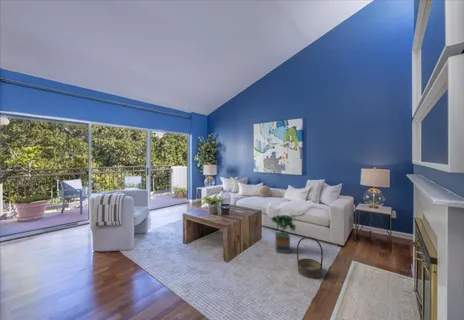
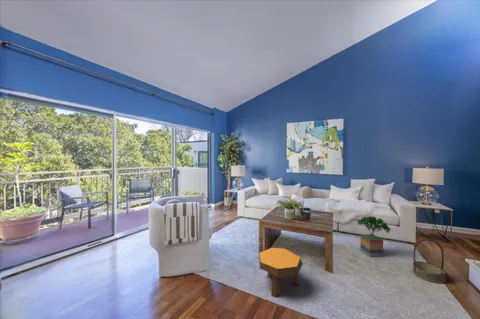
footstool: none [153,235,189,271] -> present [259,248,303,297]

